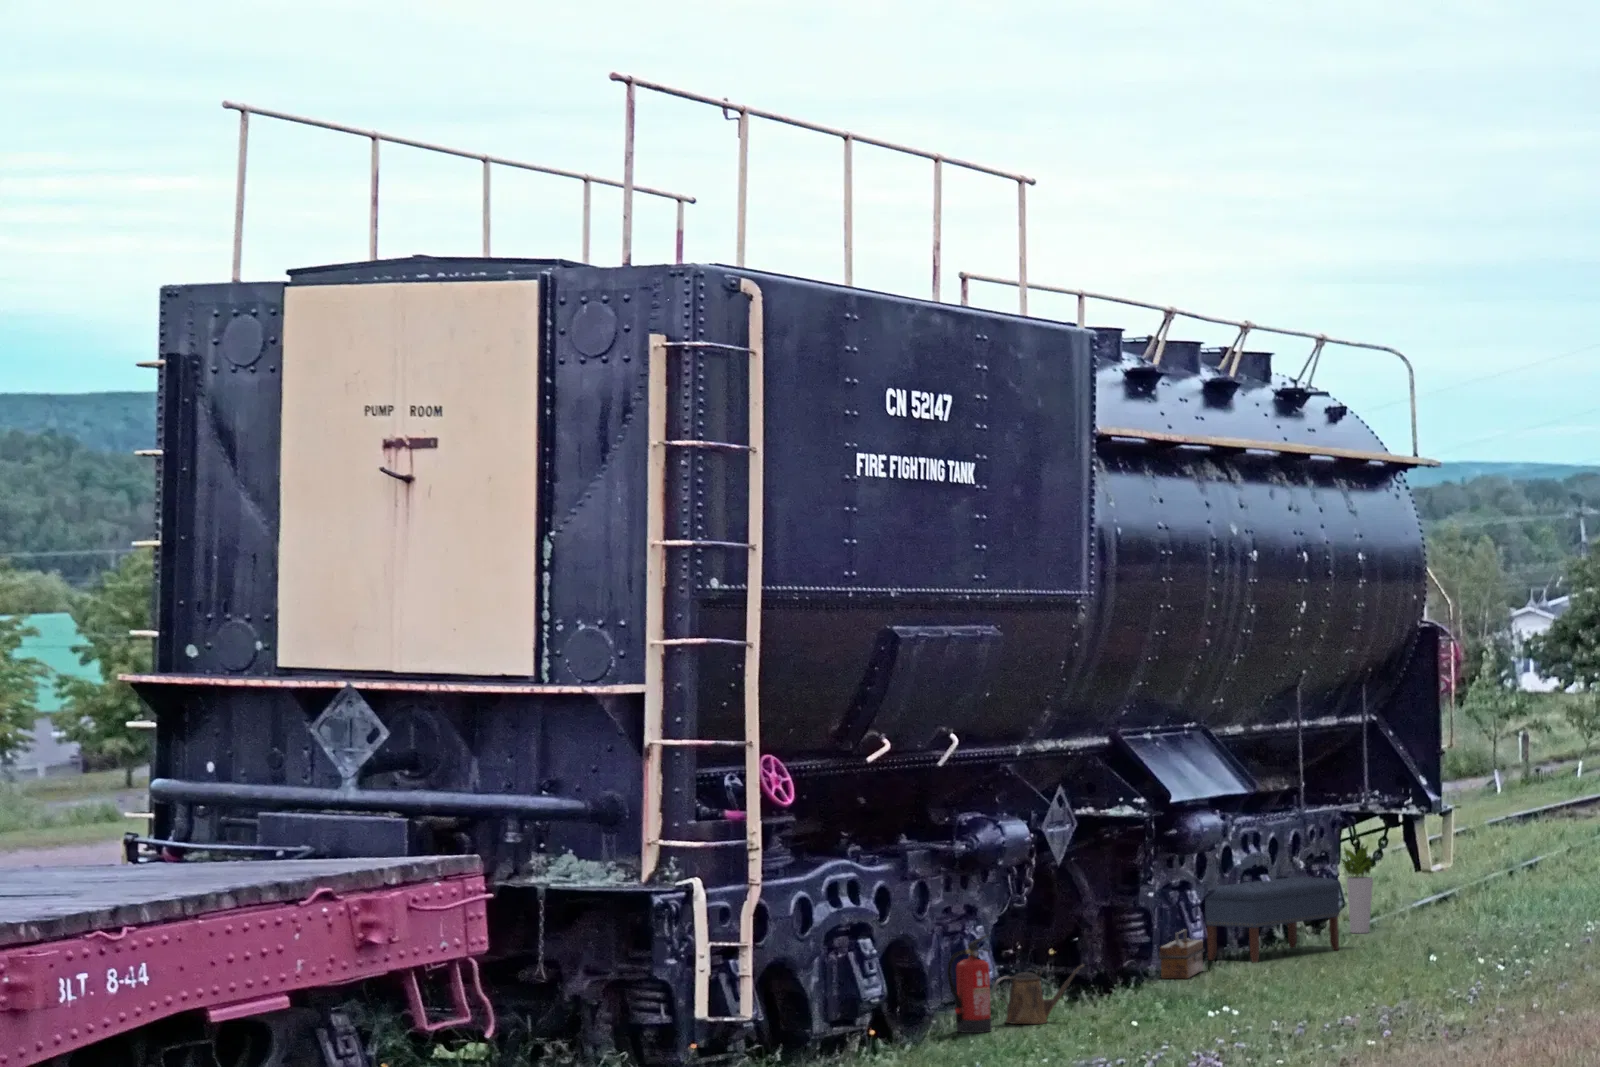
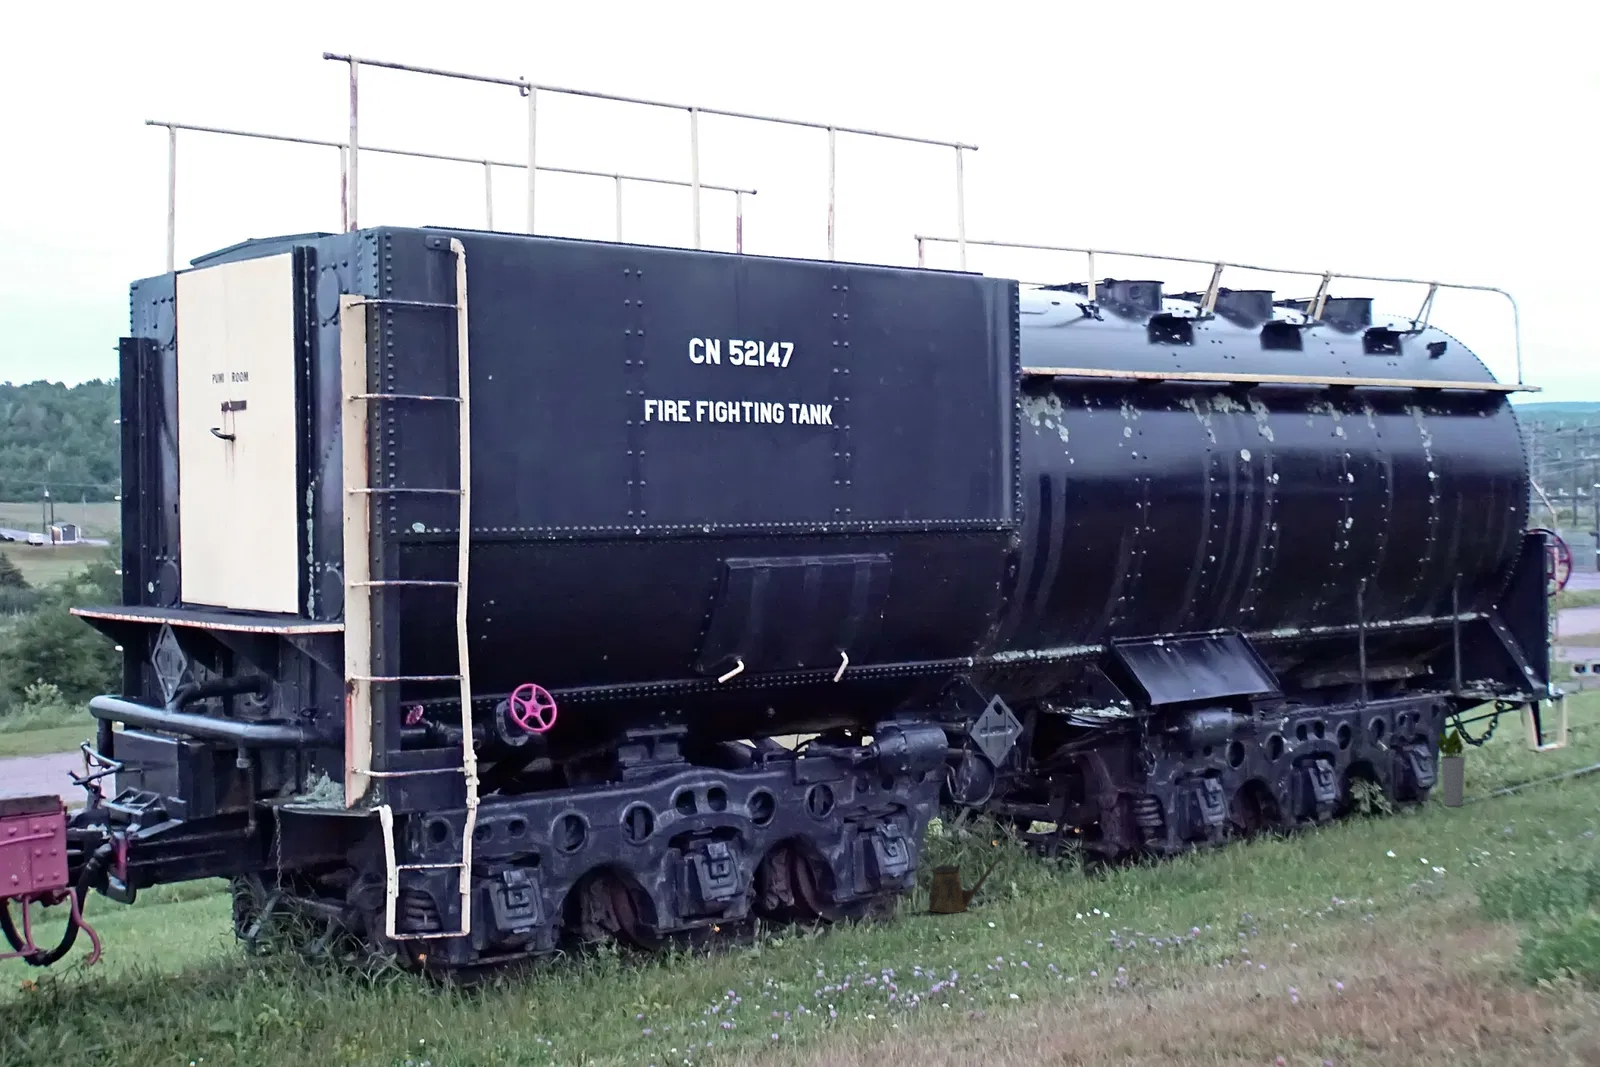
bench: present [1205,877,1340,963] -> none [1255,761,1396,840]
toolbox: present [1159,929,1204,979] -> none [1172,812,1231,858]
fire extinguisher: present [947,935,992,1033] -> none [852,832,898,922]

